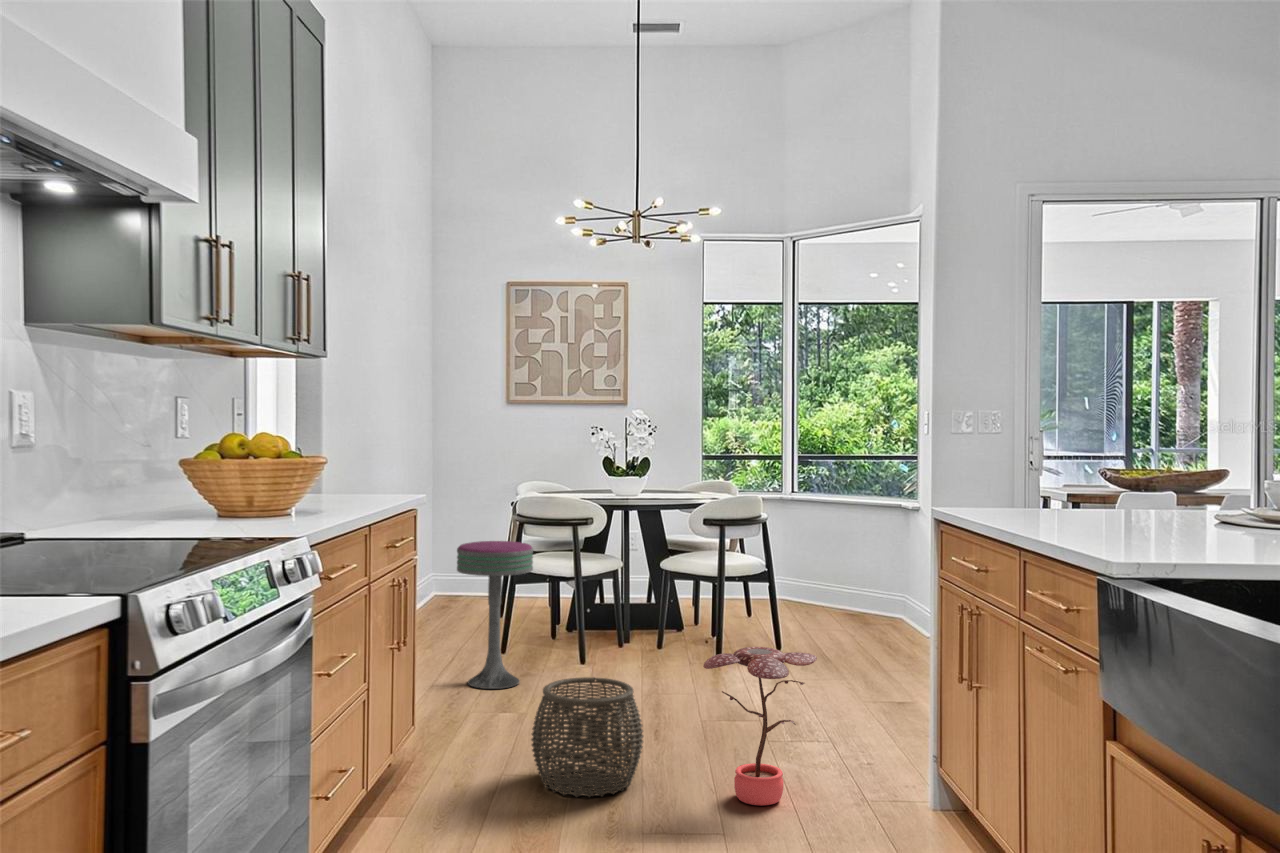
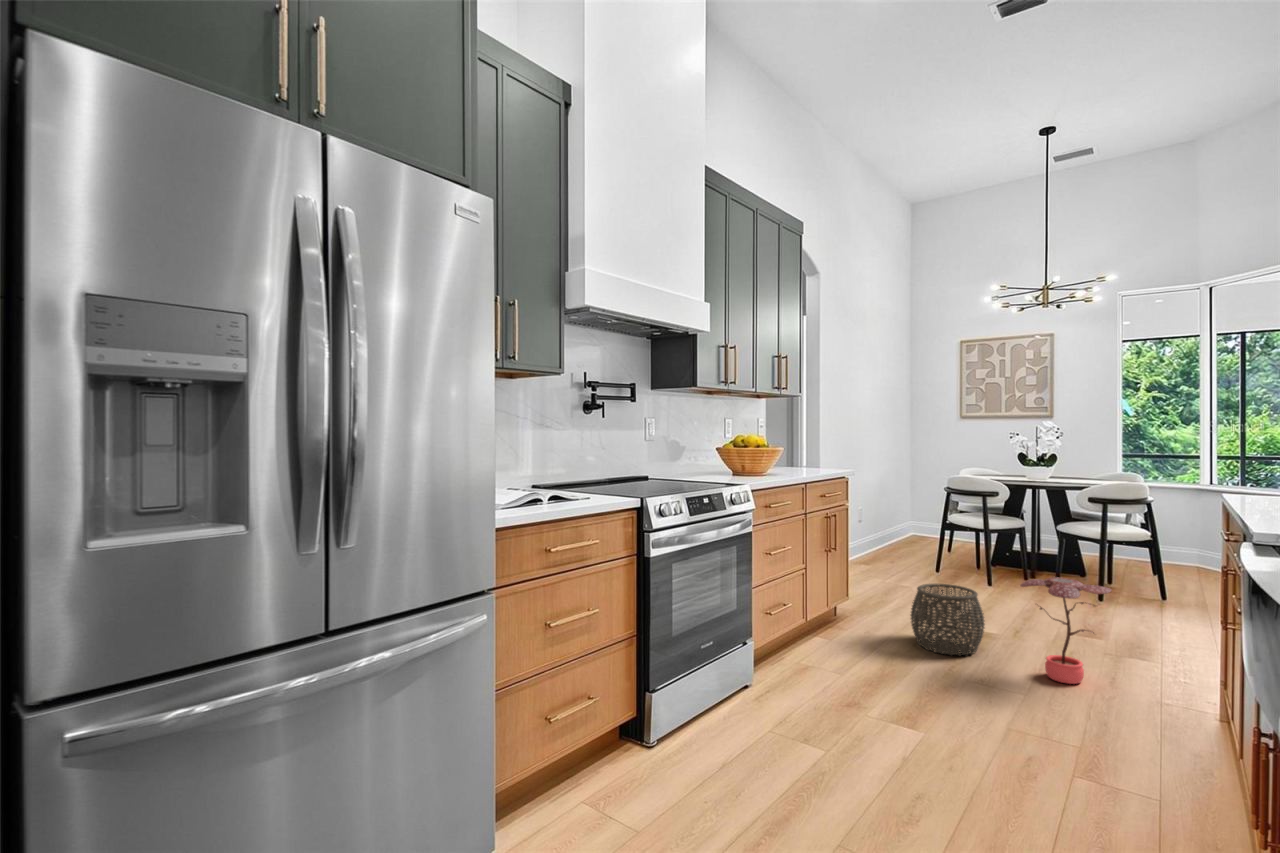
bar stool: present [457,541,533,689] -> none [897,502,947,591]

